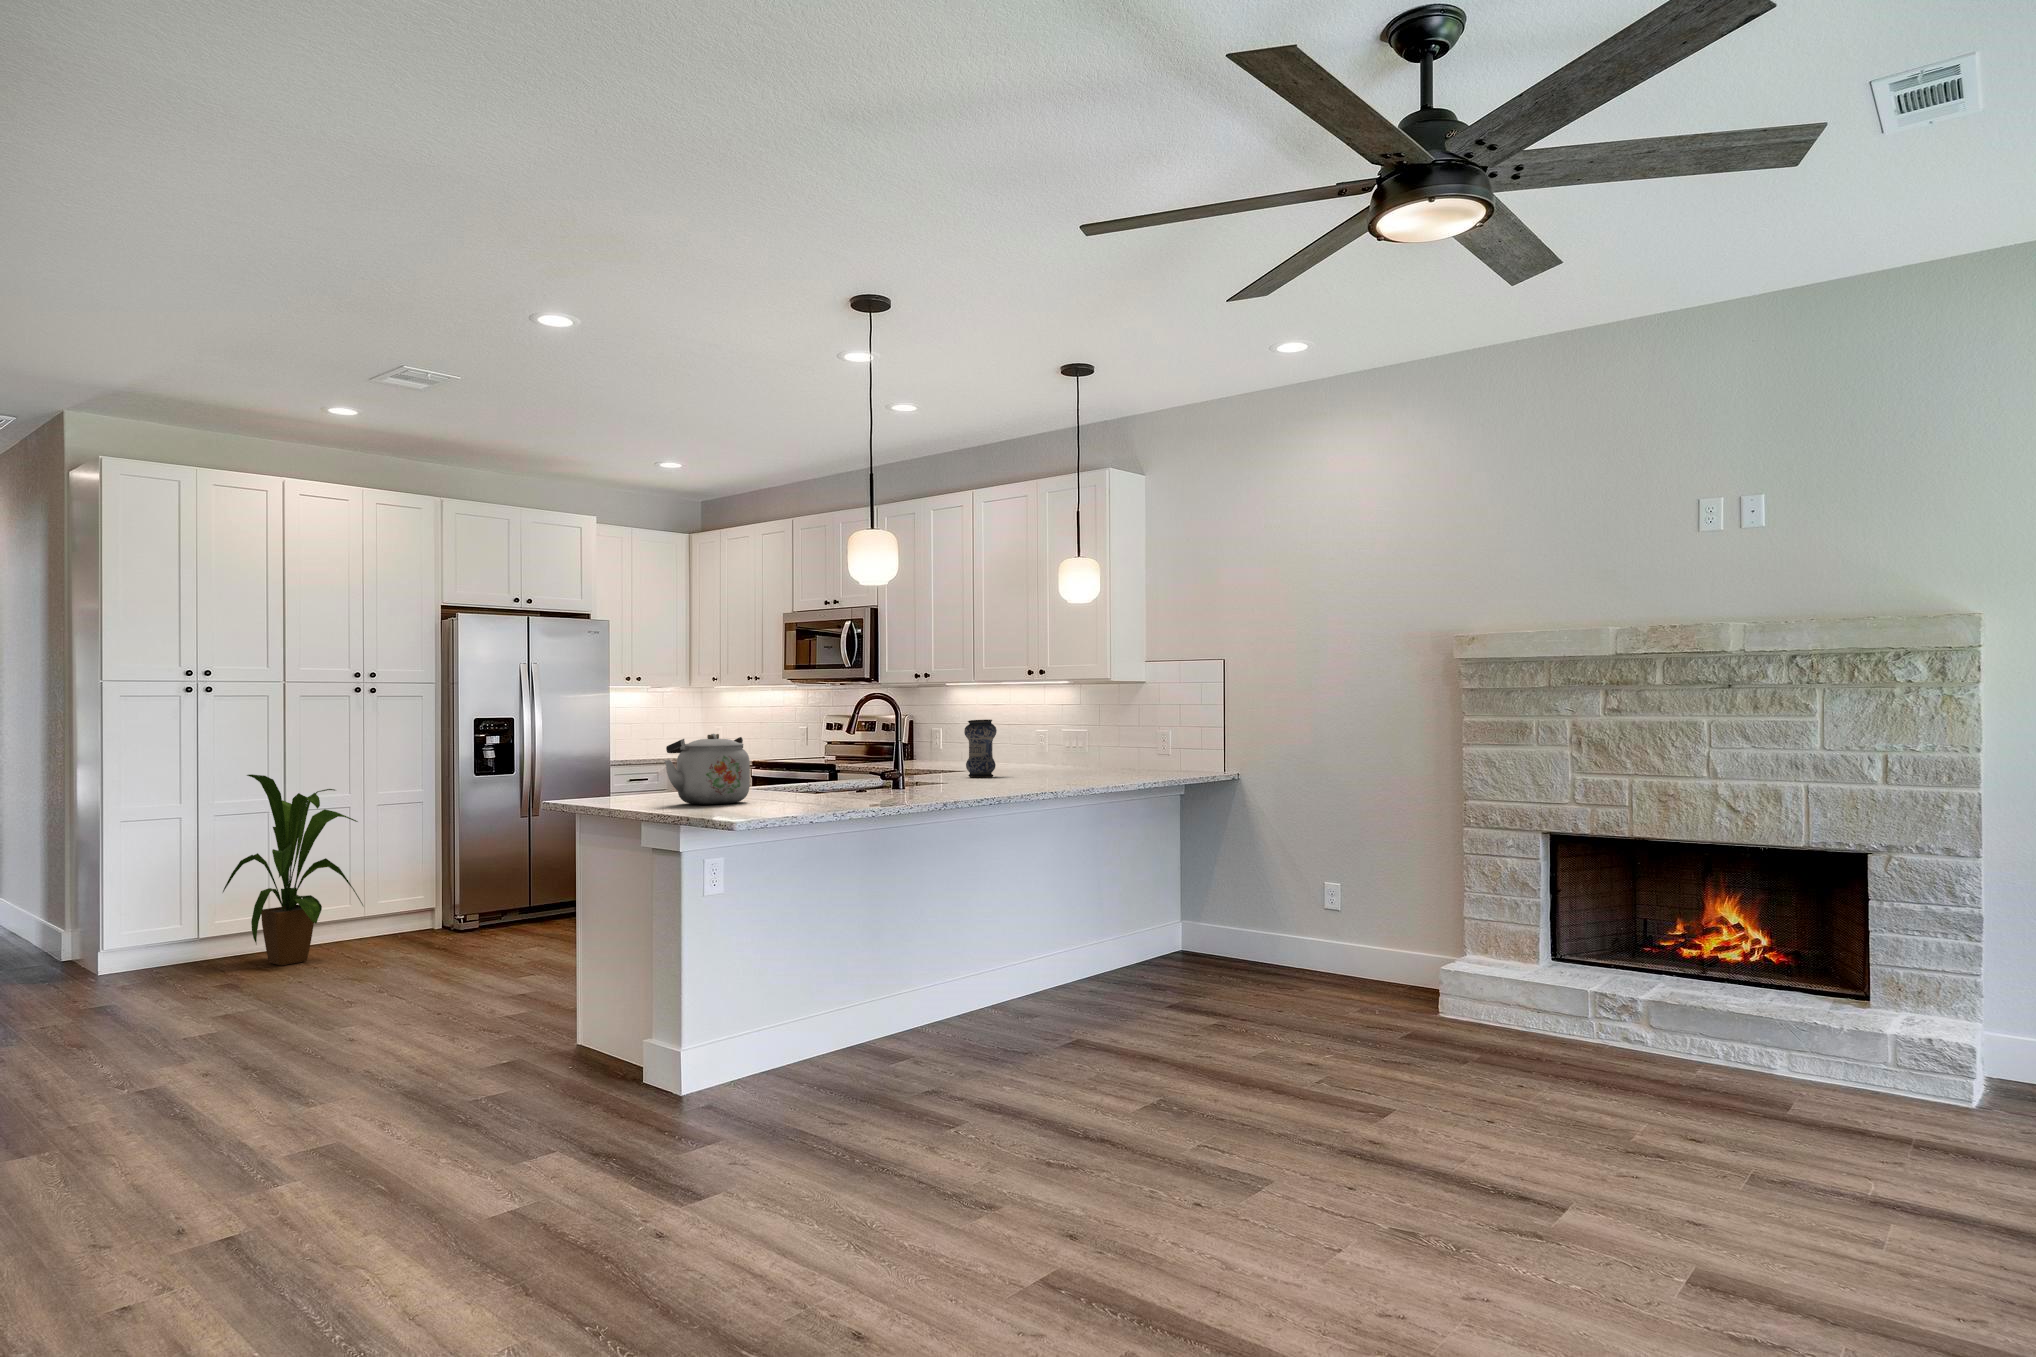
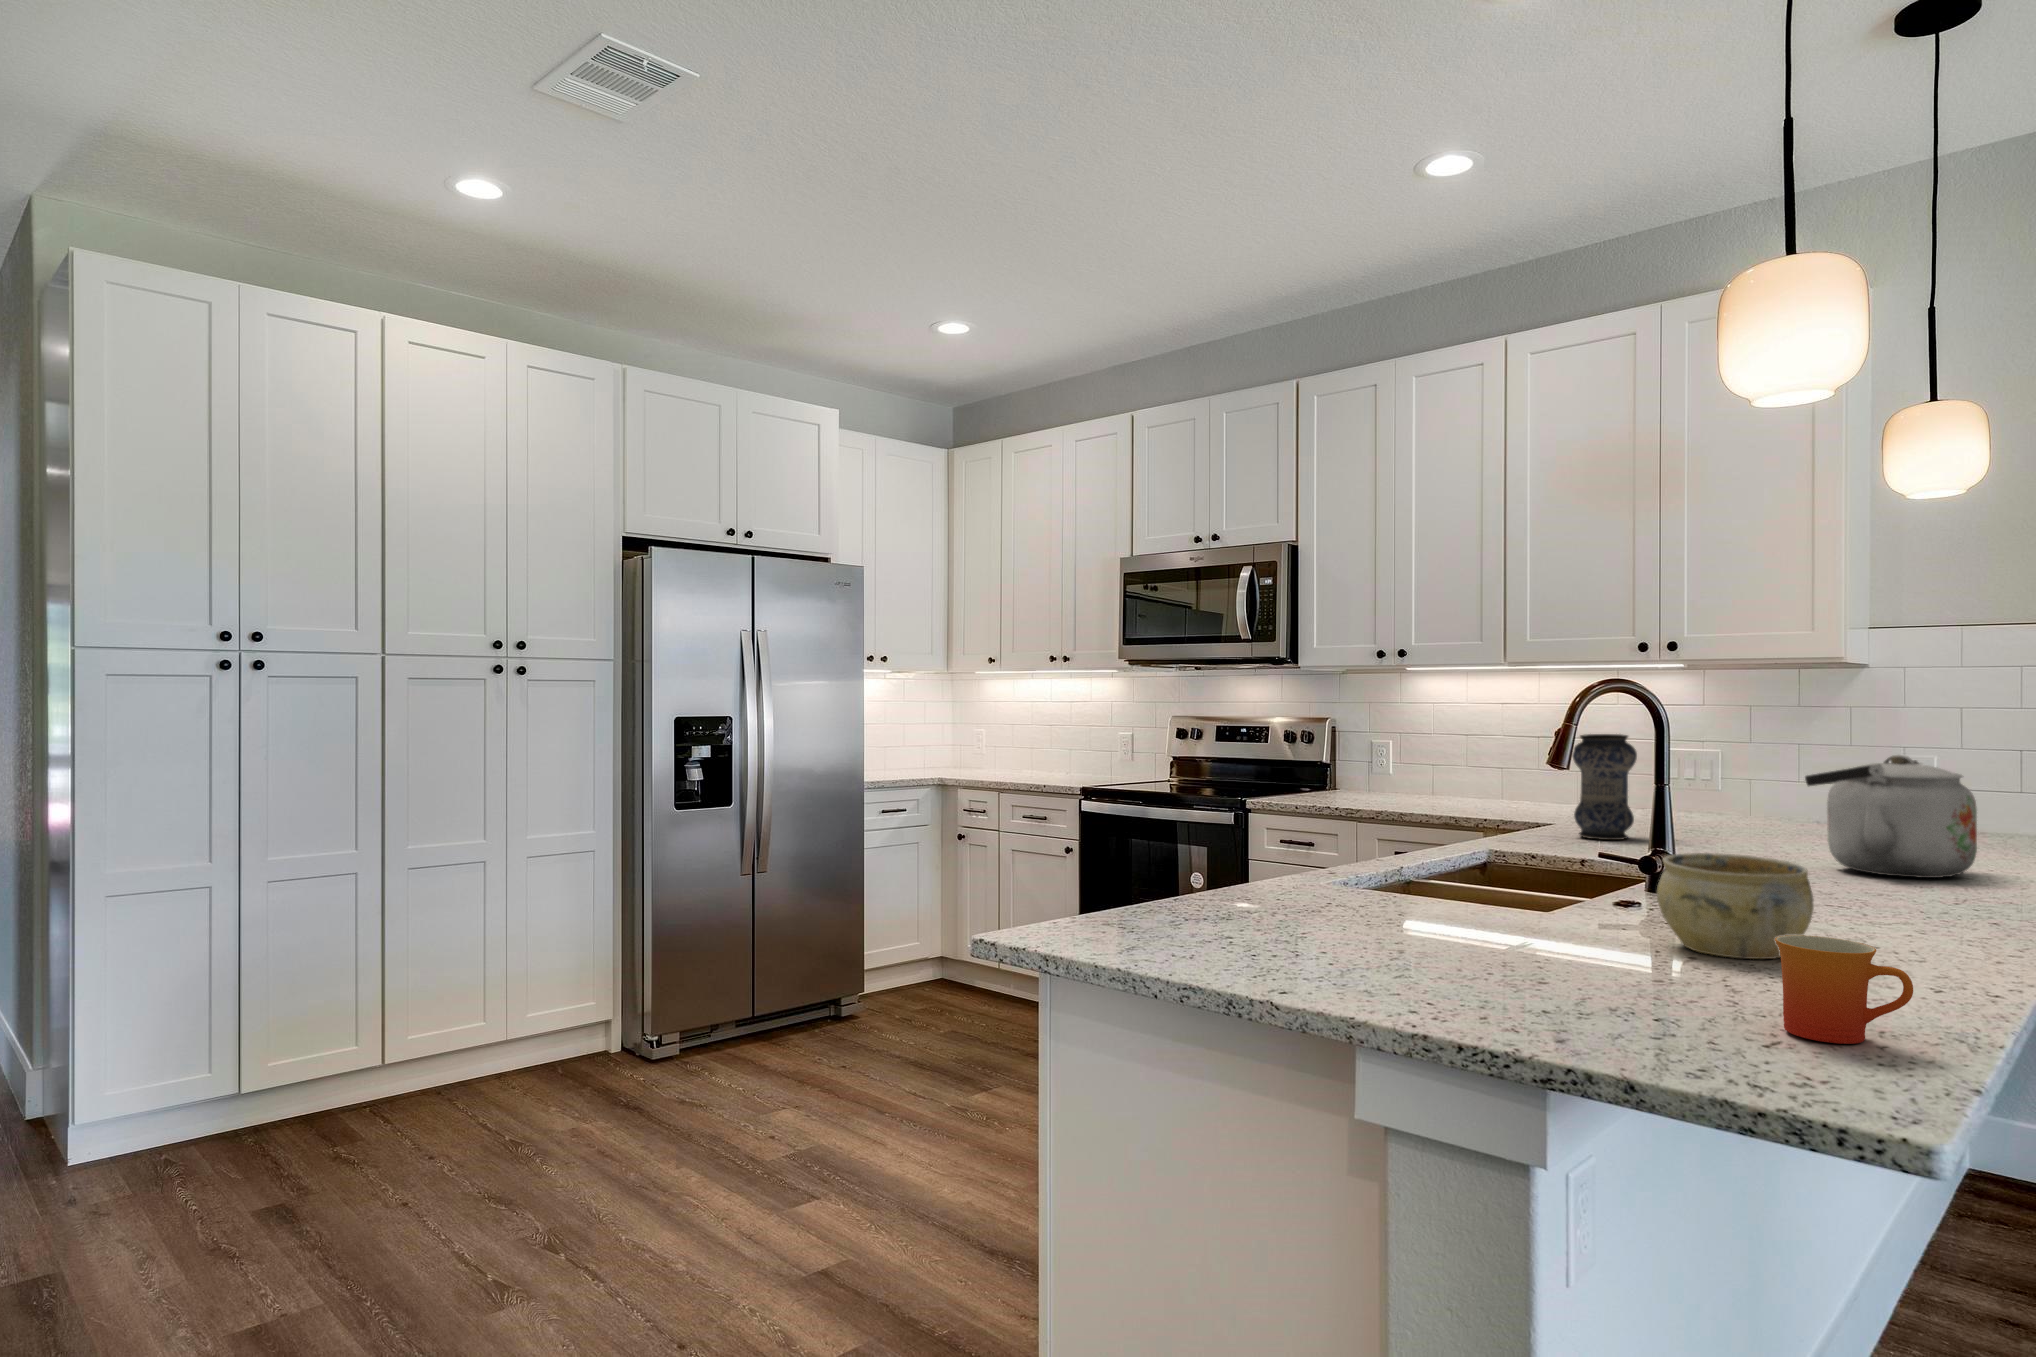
kettle: present [665,734,750,805] -> present [1805,755,1977,878]
ceramic bowl: none [813,762,868,800] -> present [1657,853,1814,959]
house plant: present [223,774,363,965] -> none [277,819,516,1152]
mug: none [759,778,788,810] -> present [1775,935,1913,1044]

